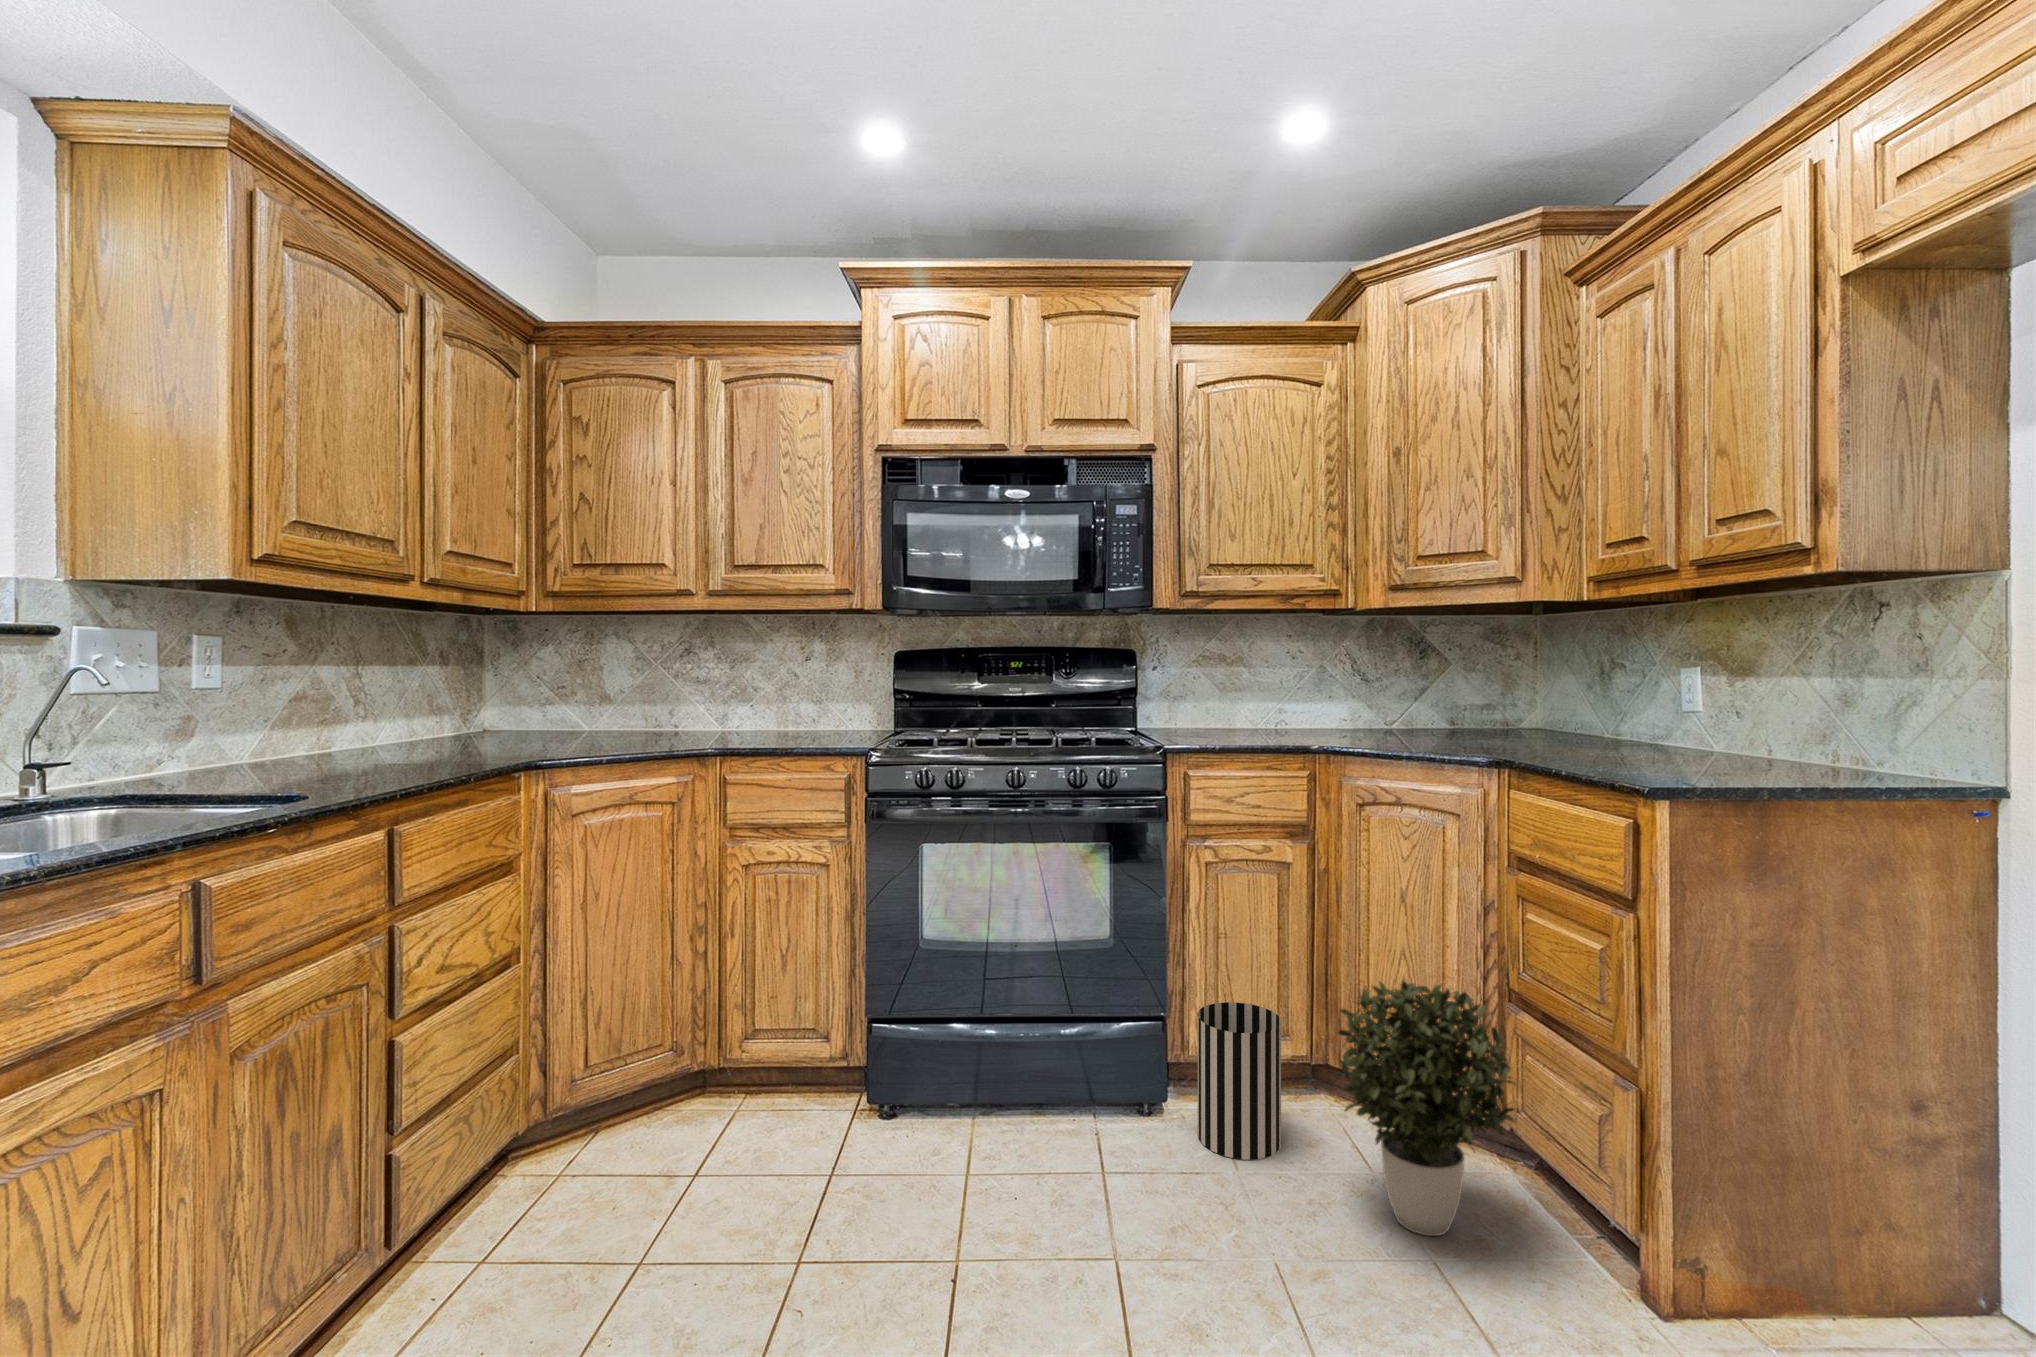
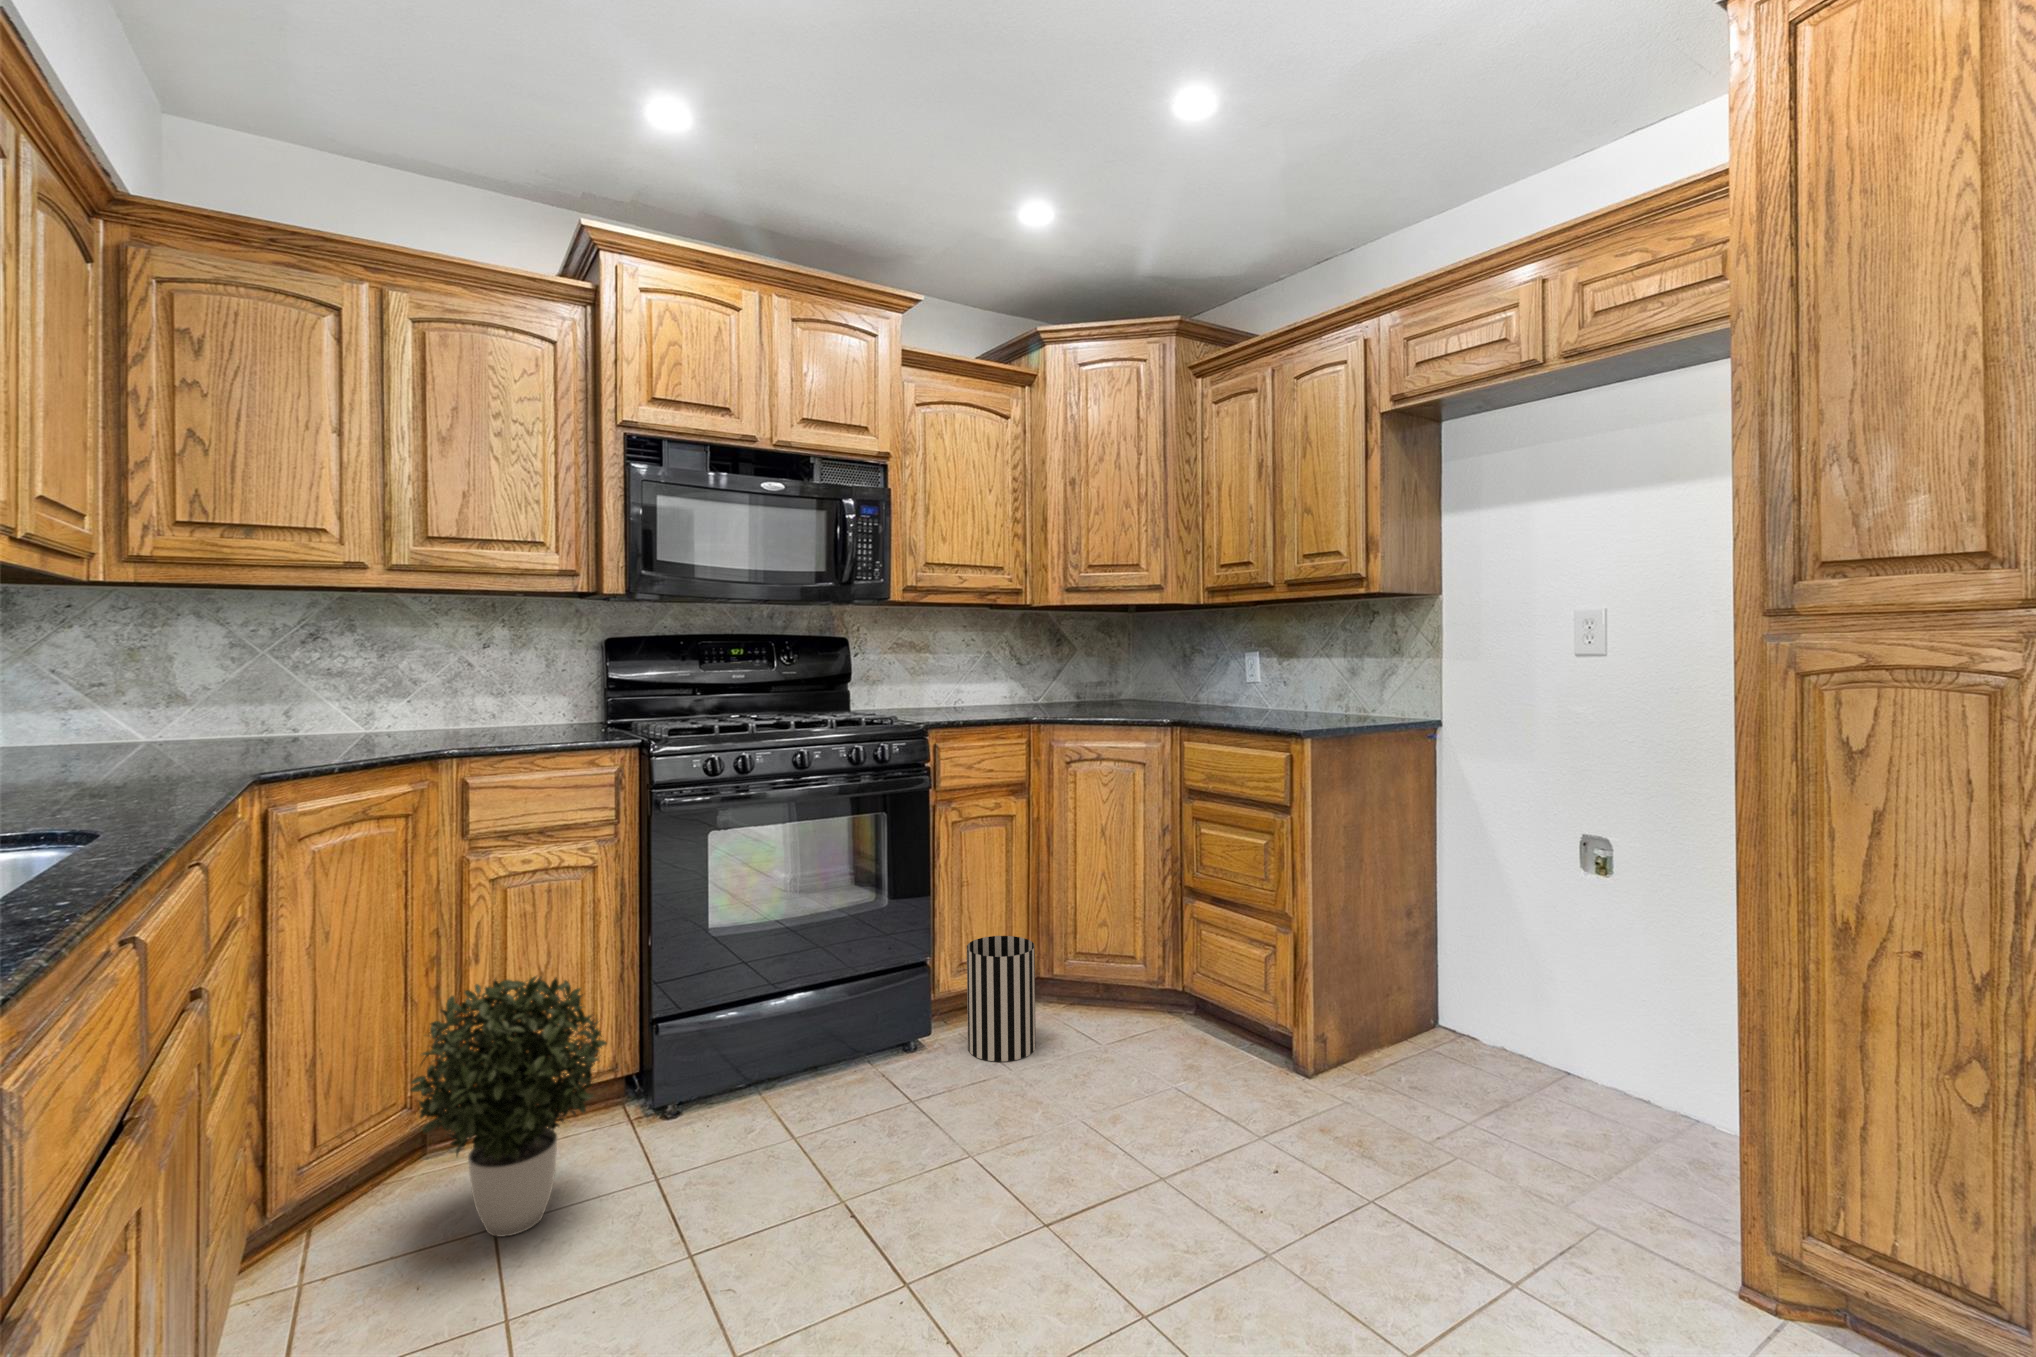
potted plant: present [1339,981,1515,1236] -> present [411,976,607,1237]

